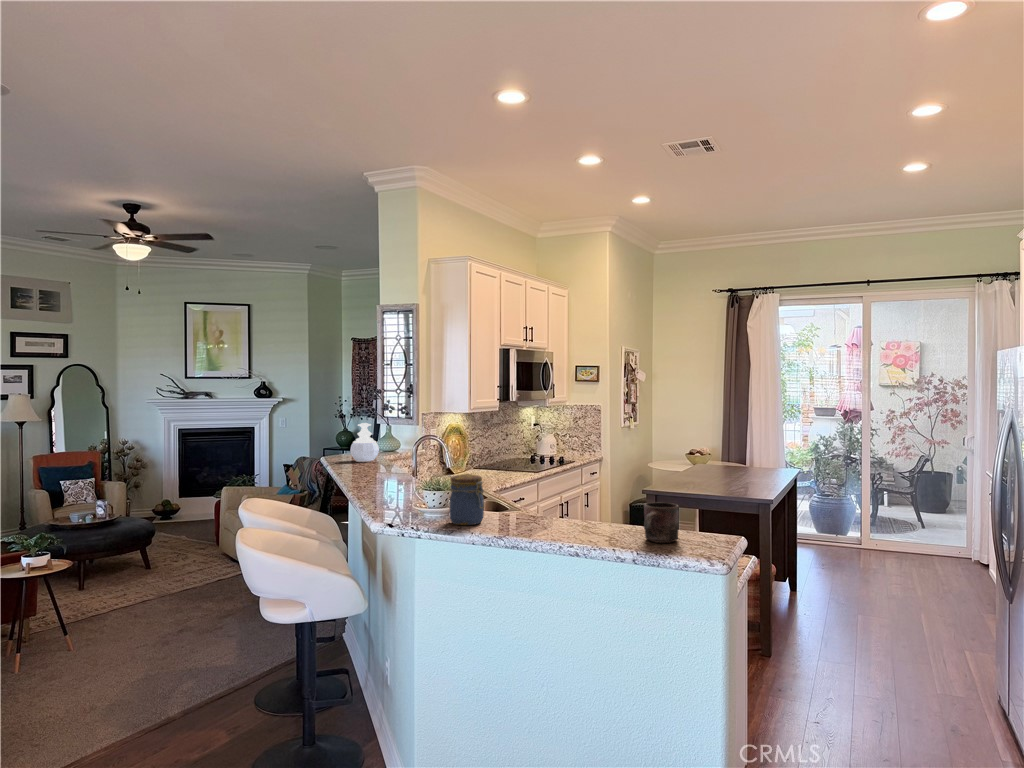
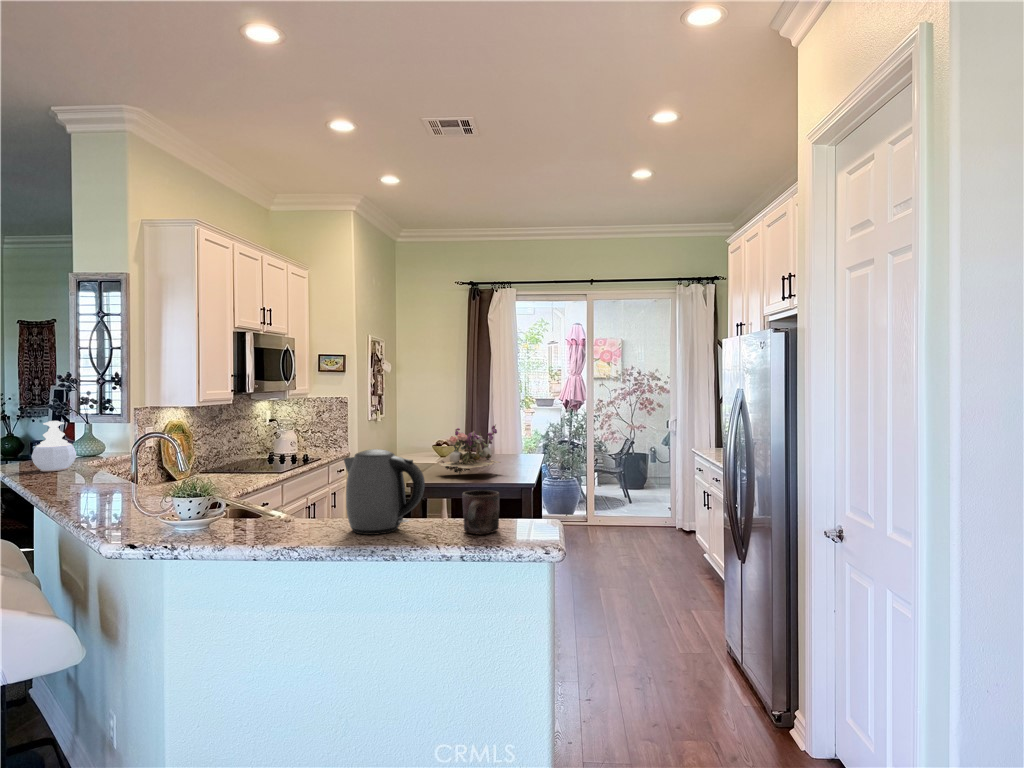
flower arrangement: none [678,436,746,486] -> present [438,424,501,474]
kettle: none [546,460,612,533] -> present [344,449,425,535]
jar: present [450,474,484,525] -> none [216,474,265,538]

